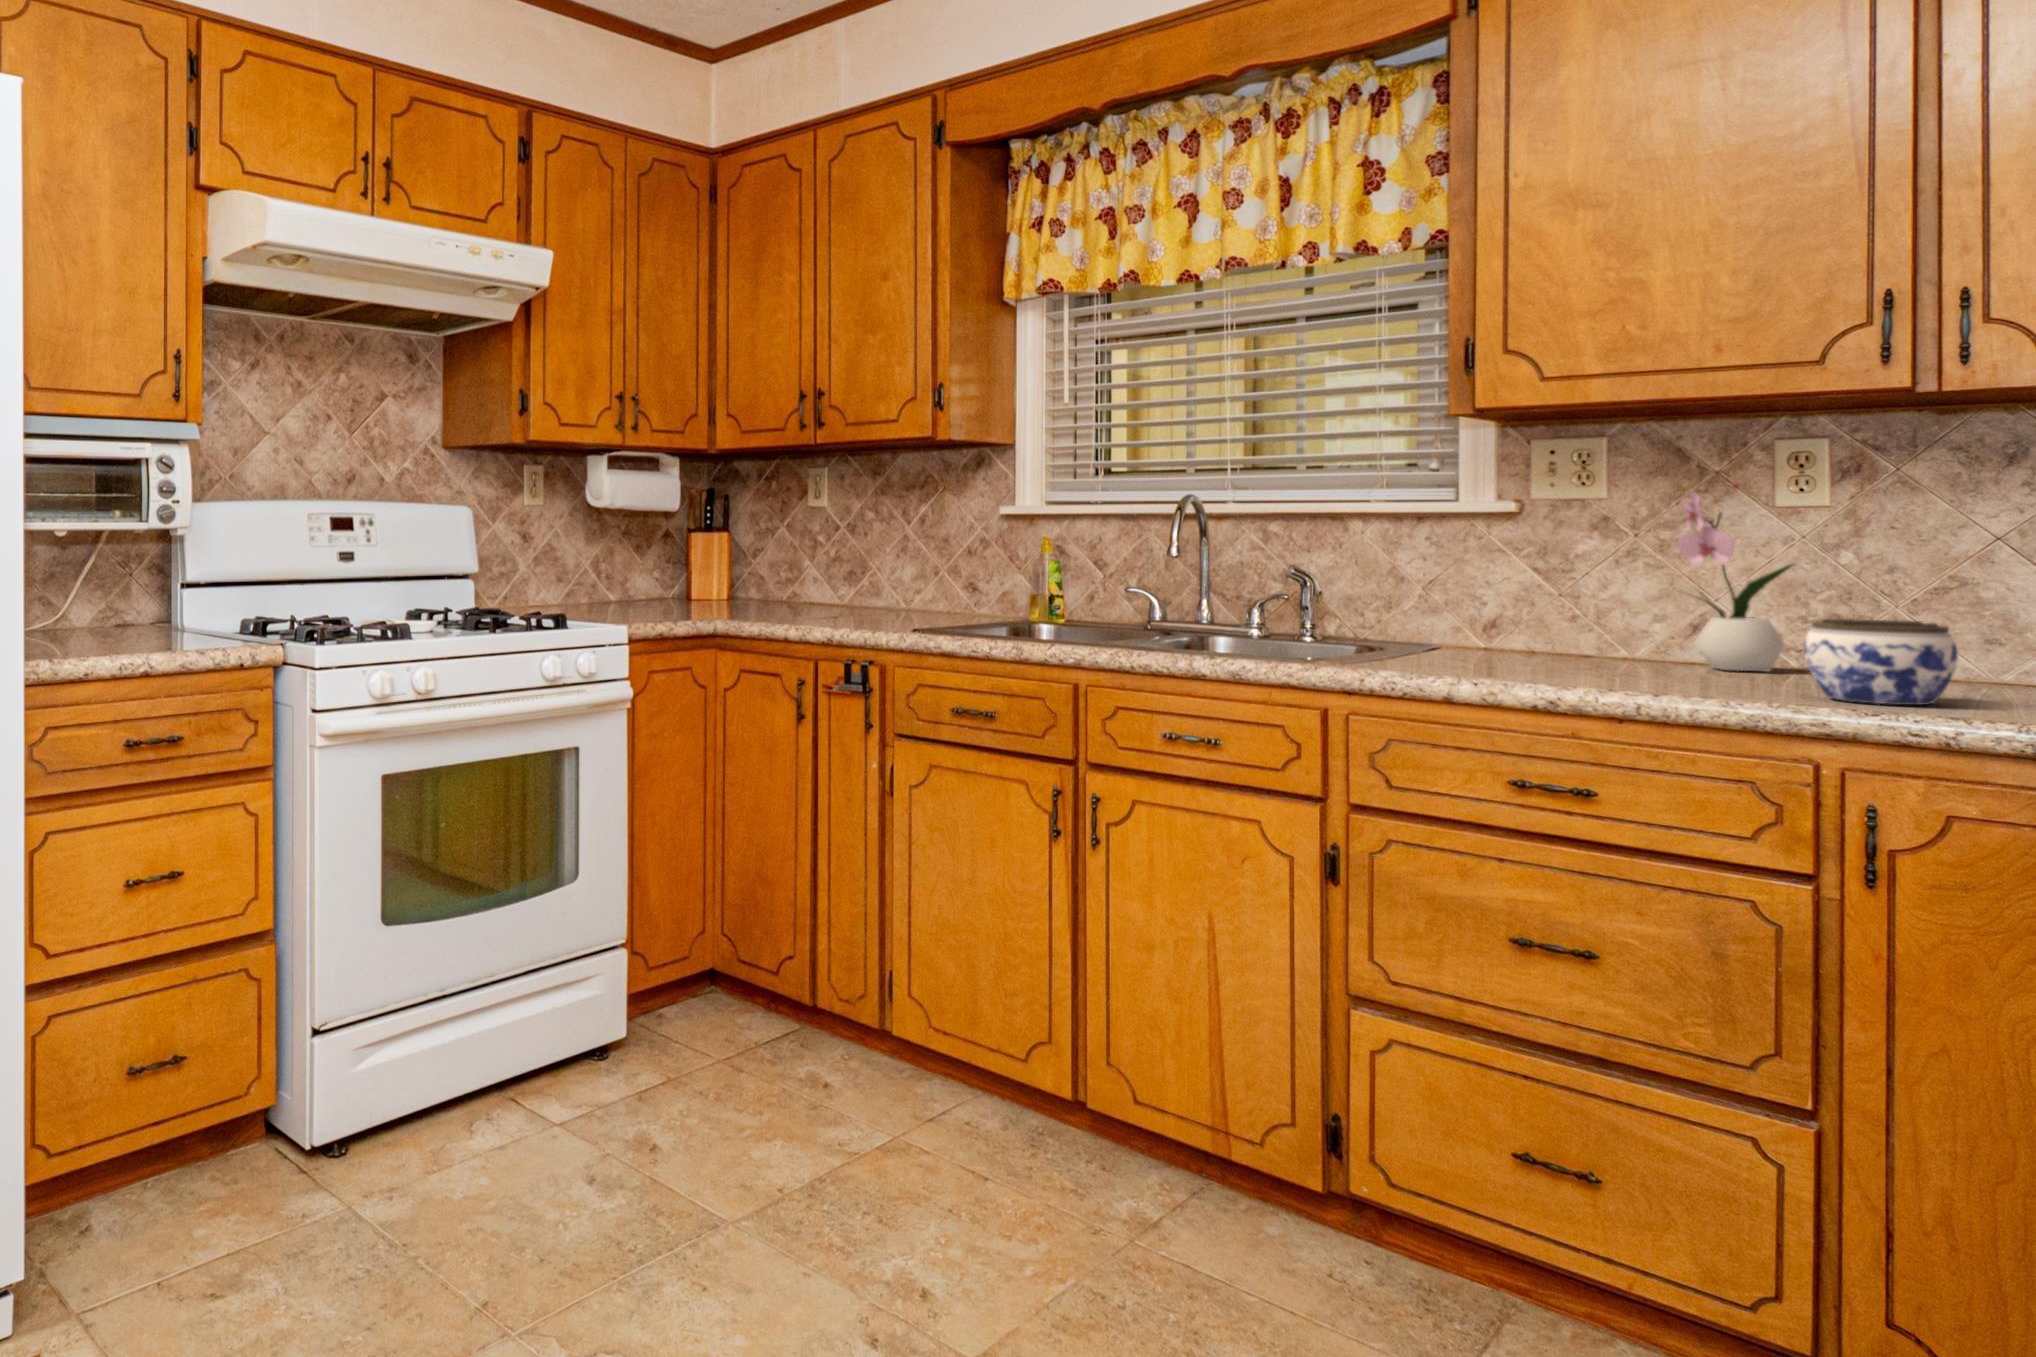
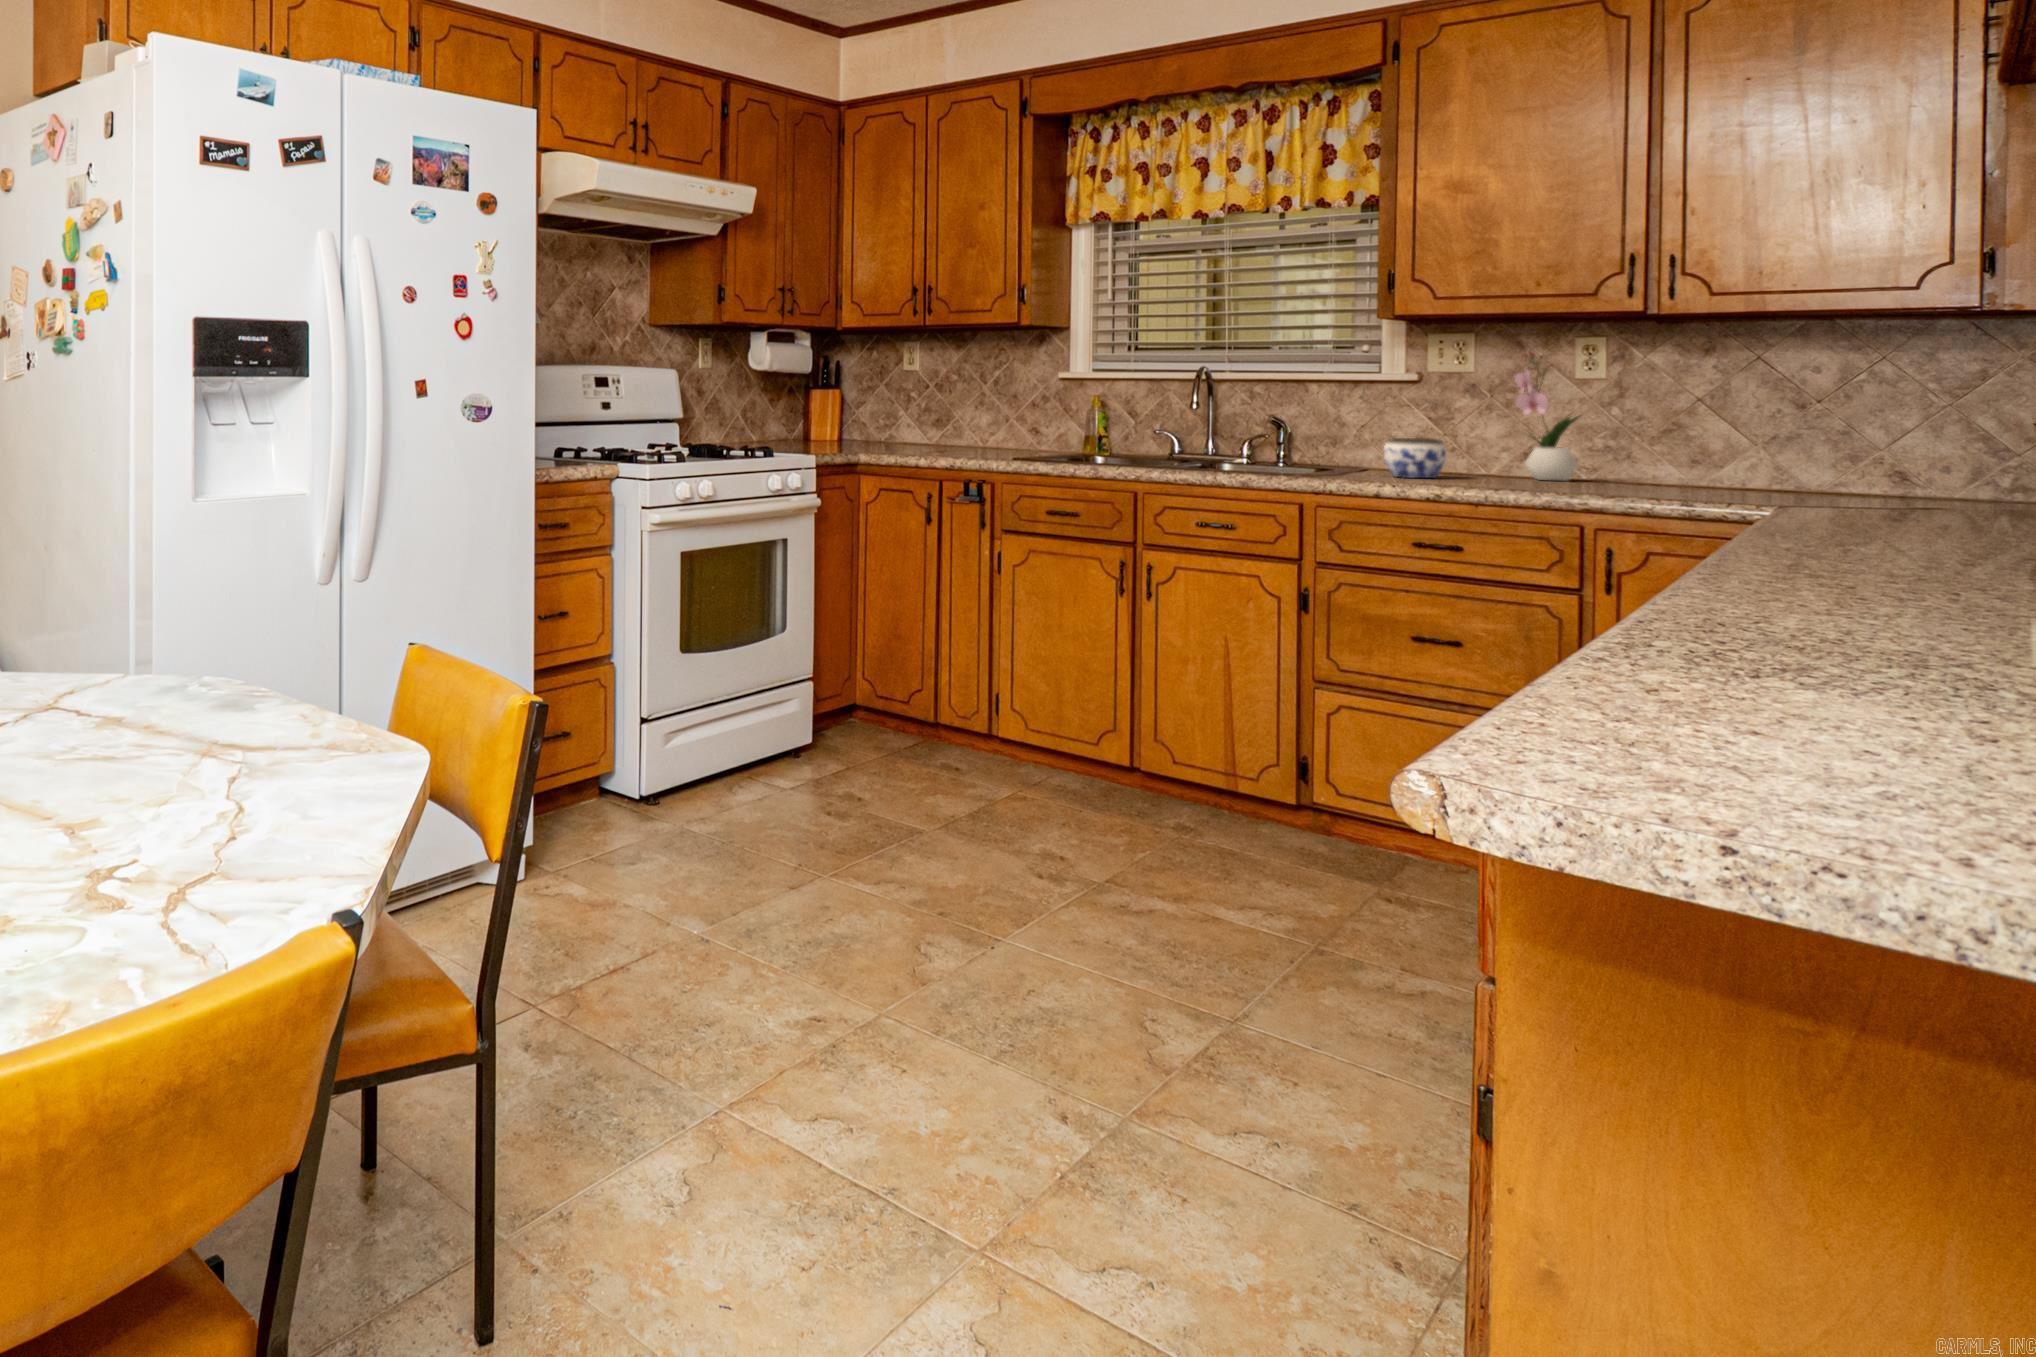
jar: present [1804,619,1958,705] -> present [1384,438,1446,478]

